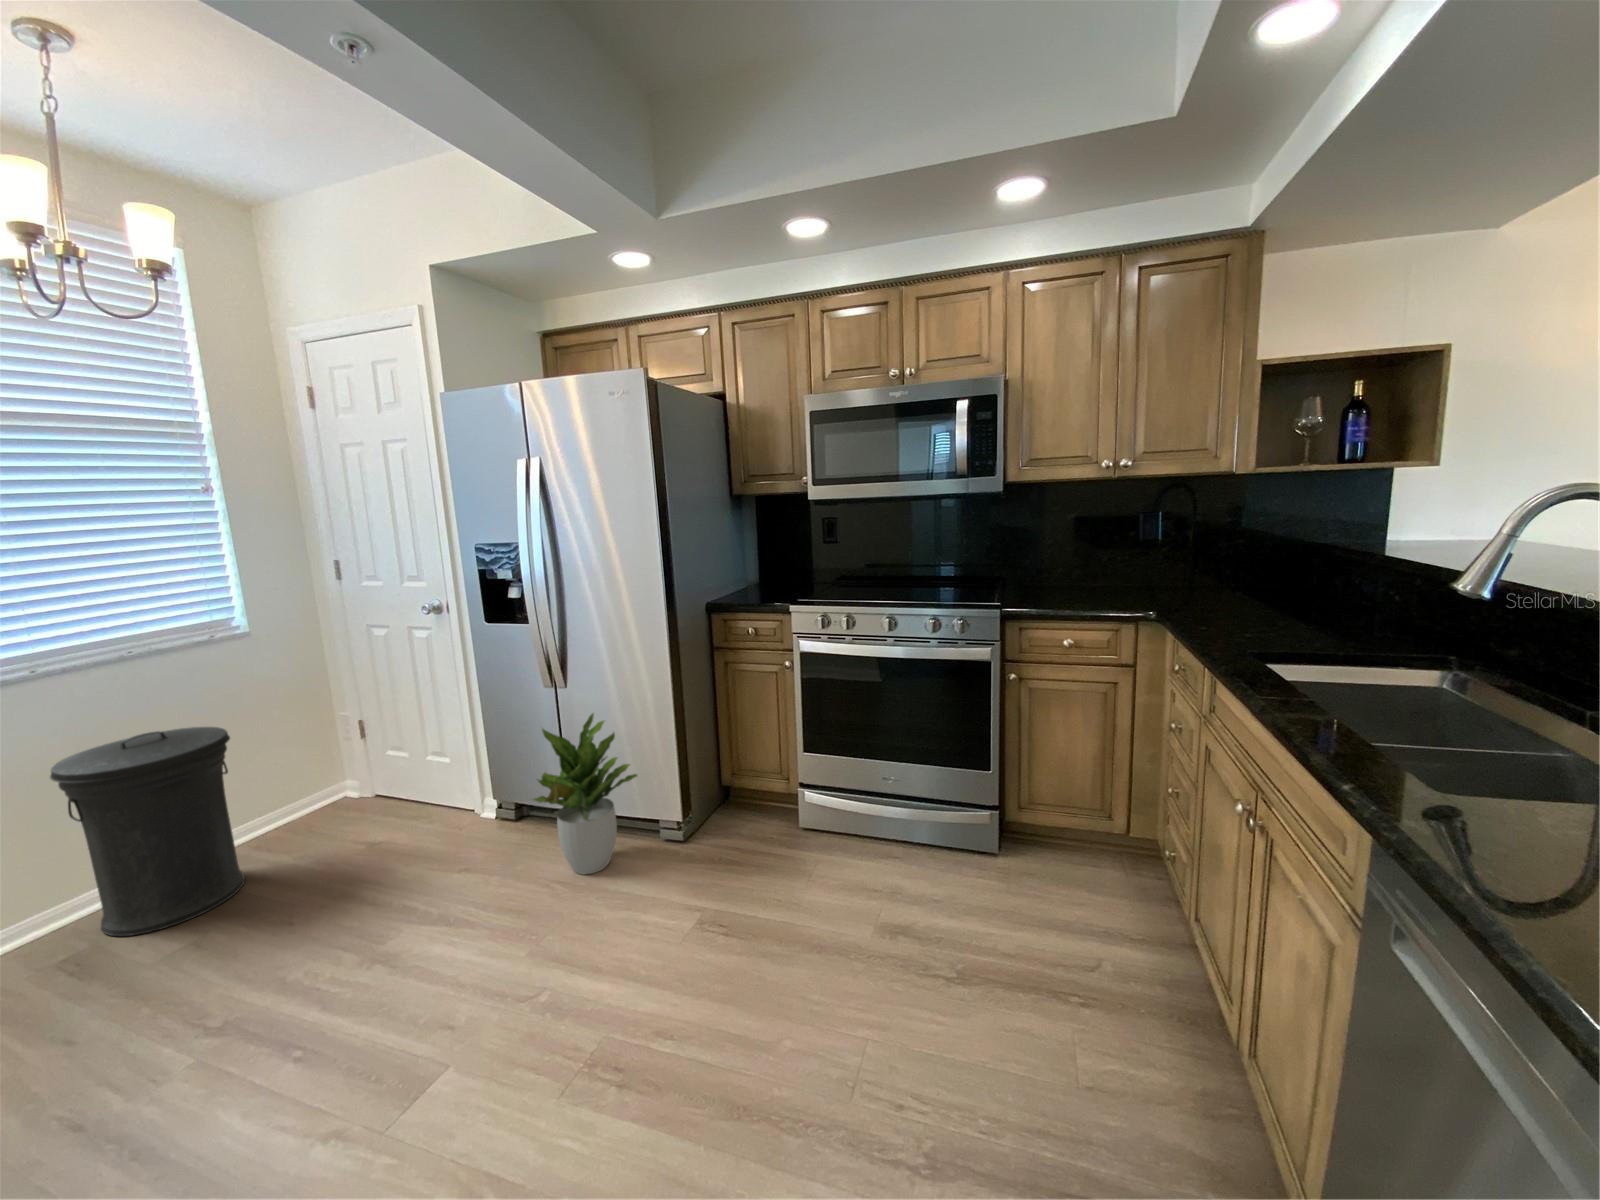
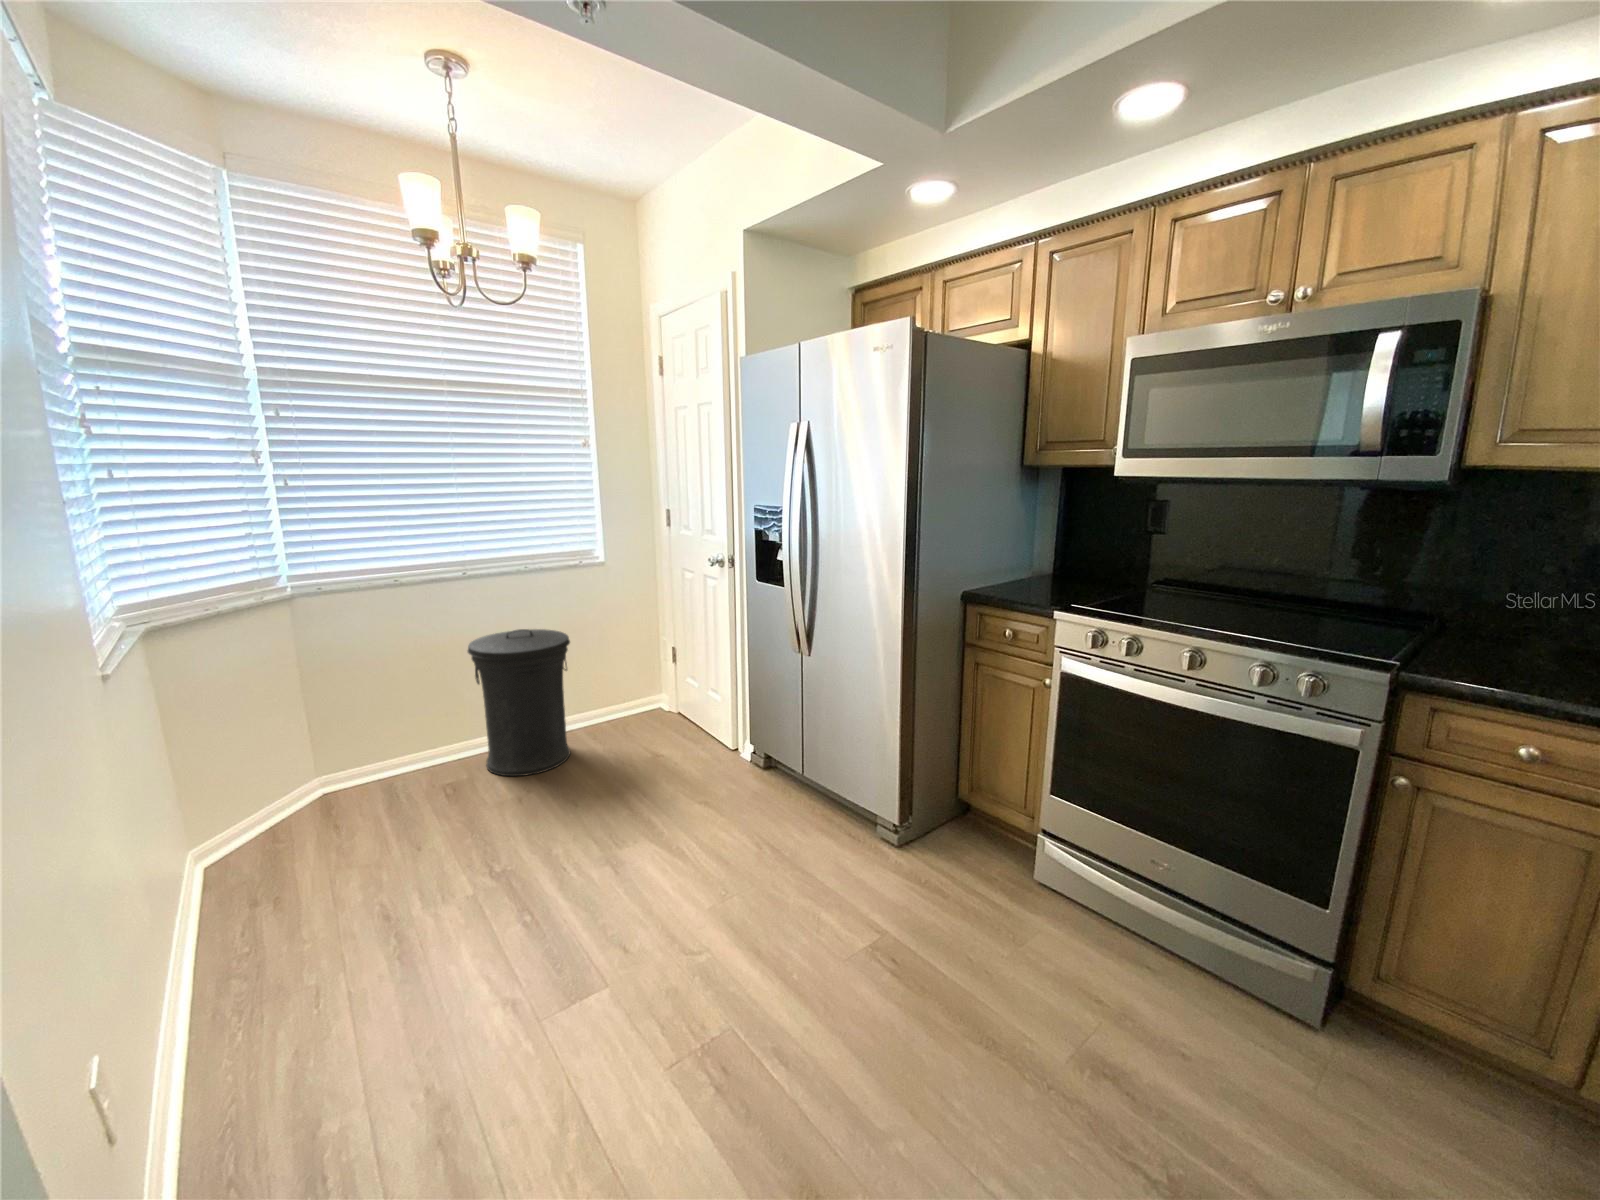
potted plant: present [533,714,637,874] -> none [748,688,855,848]

